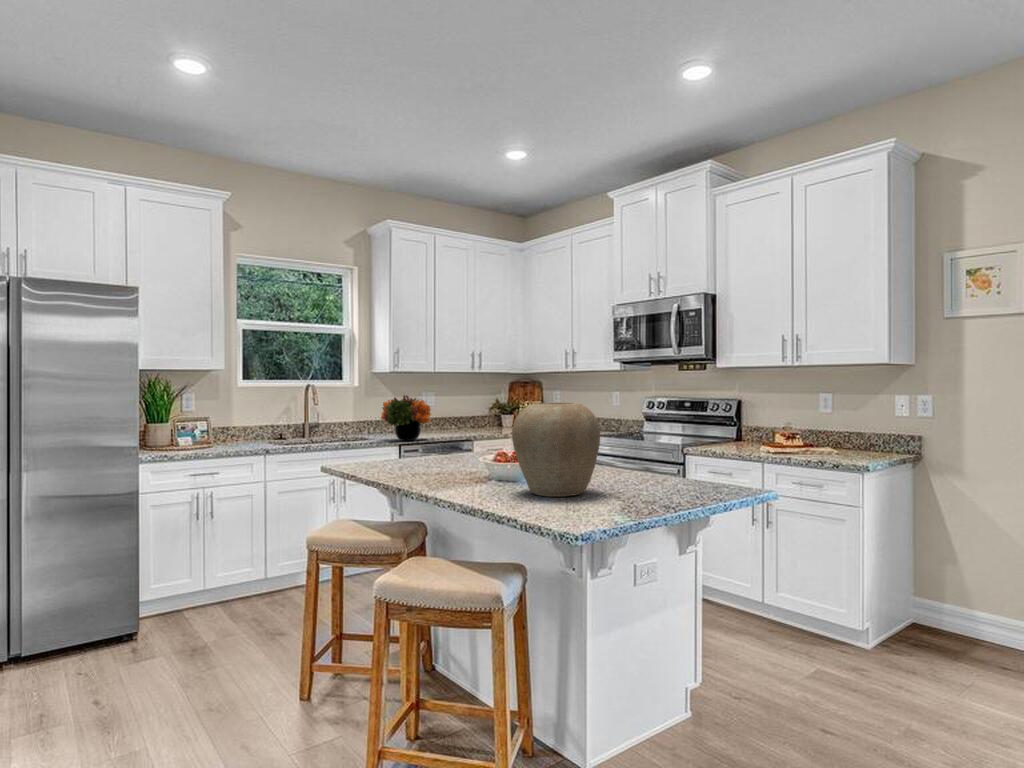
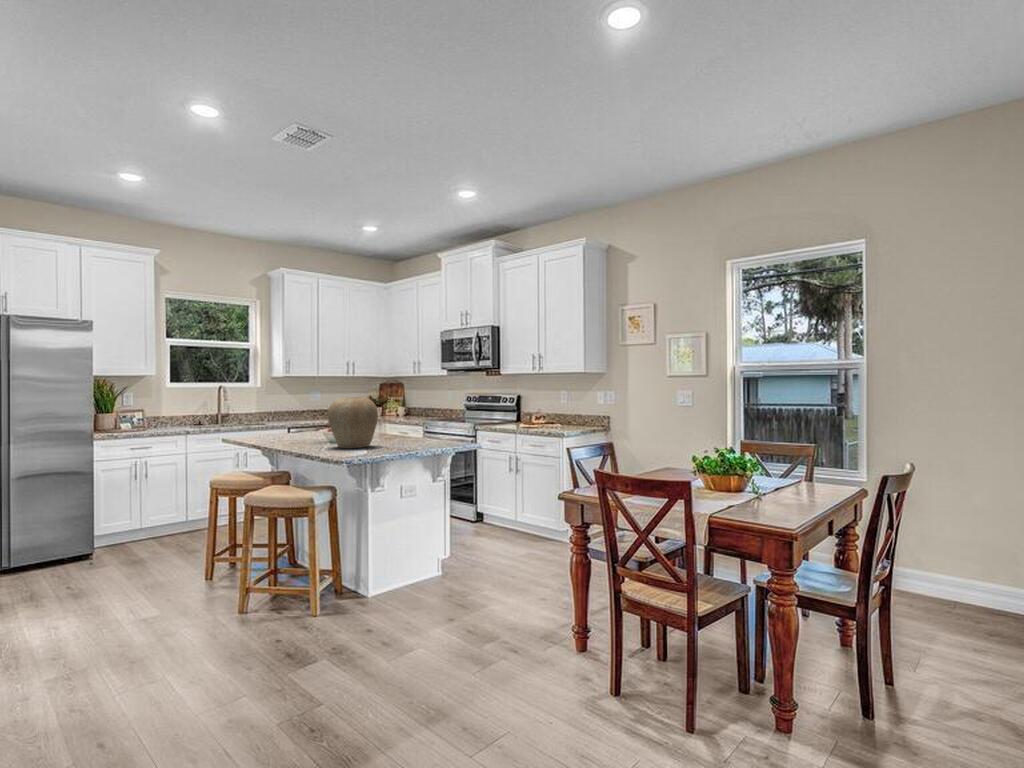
flower arrangement: present [381,395,431,441] -> none [273,393,312,426]

